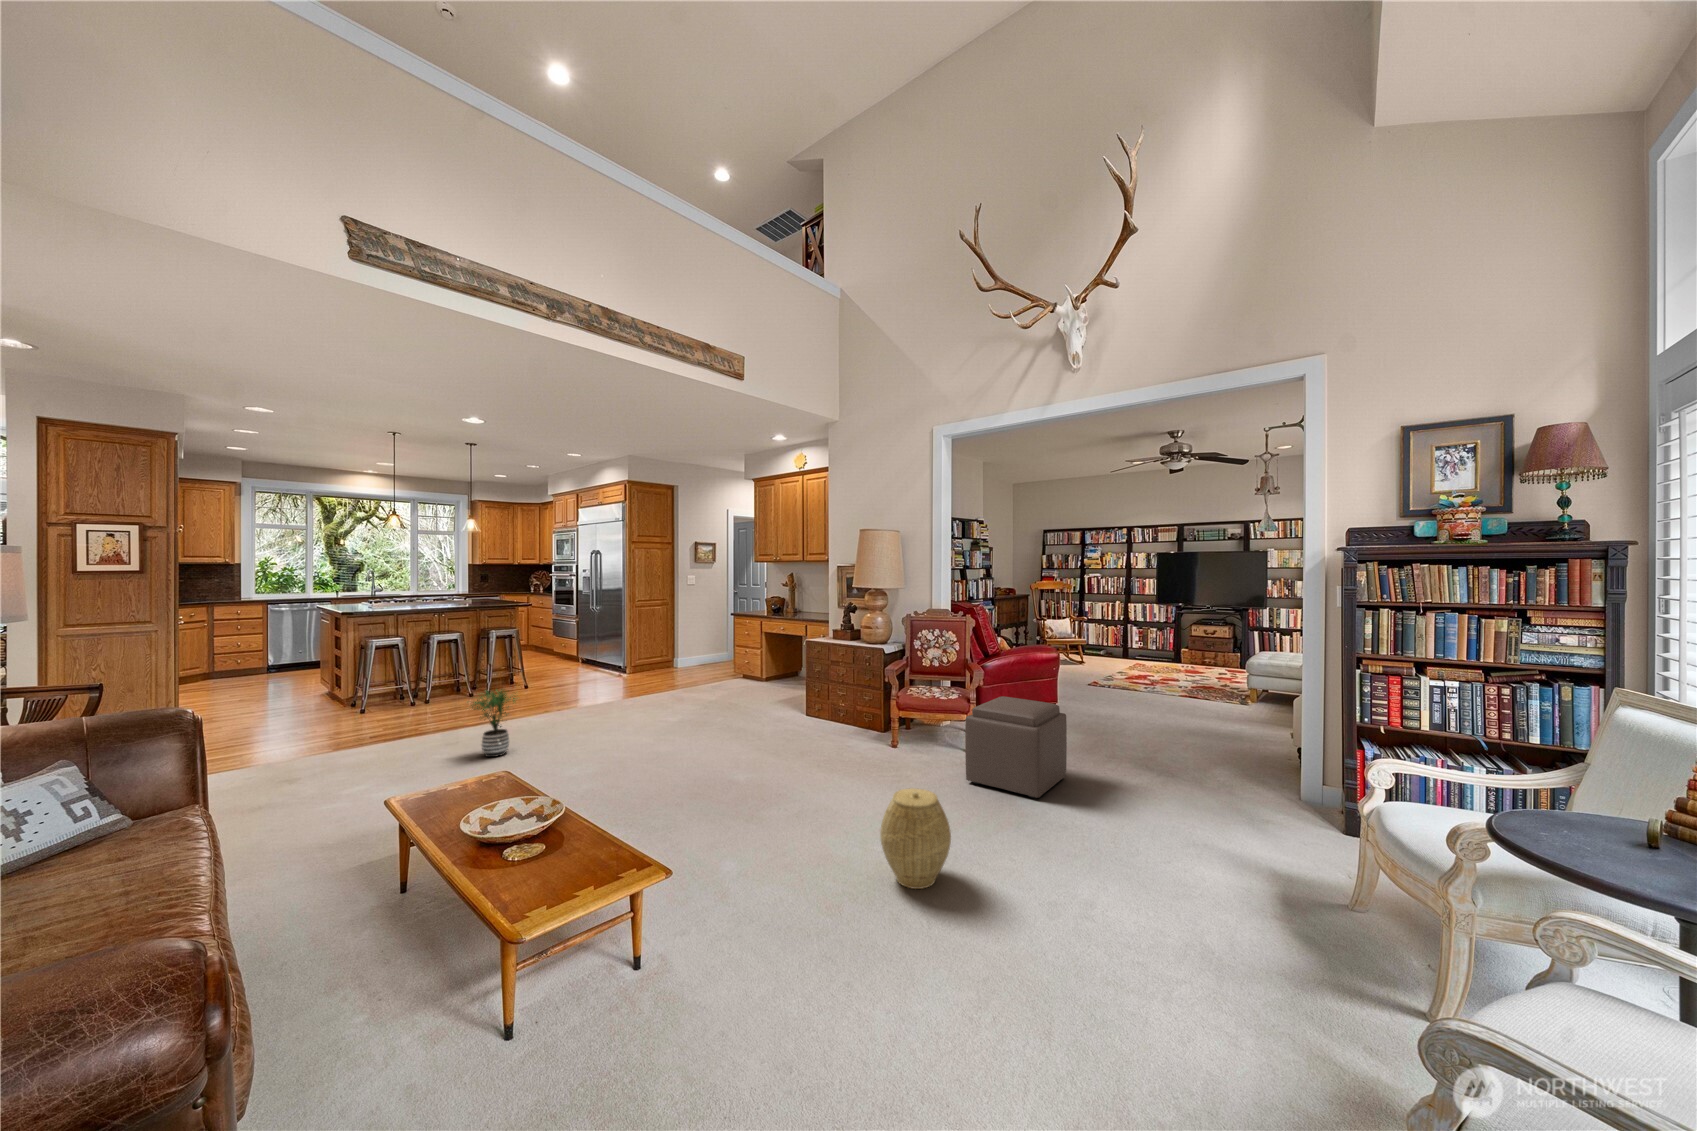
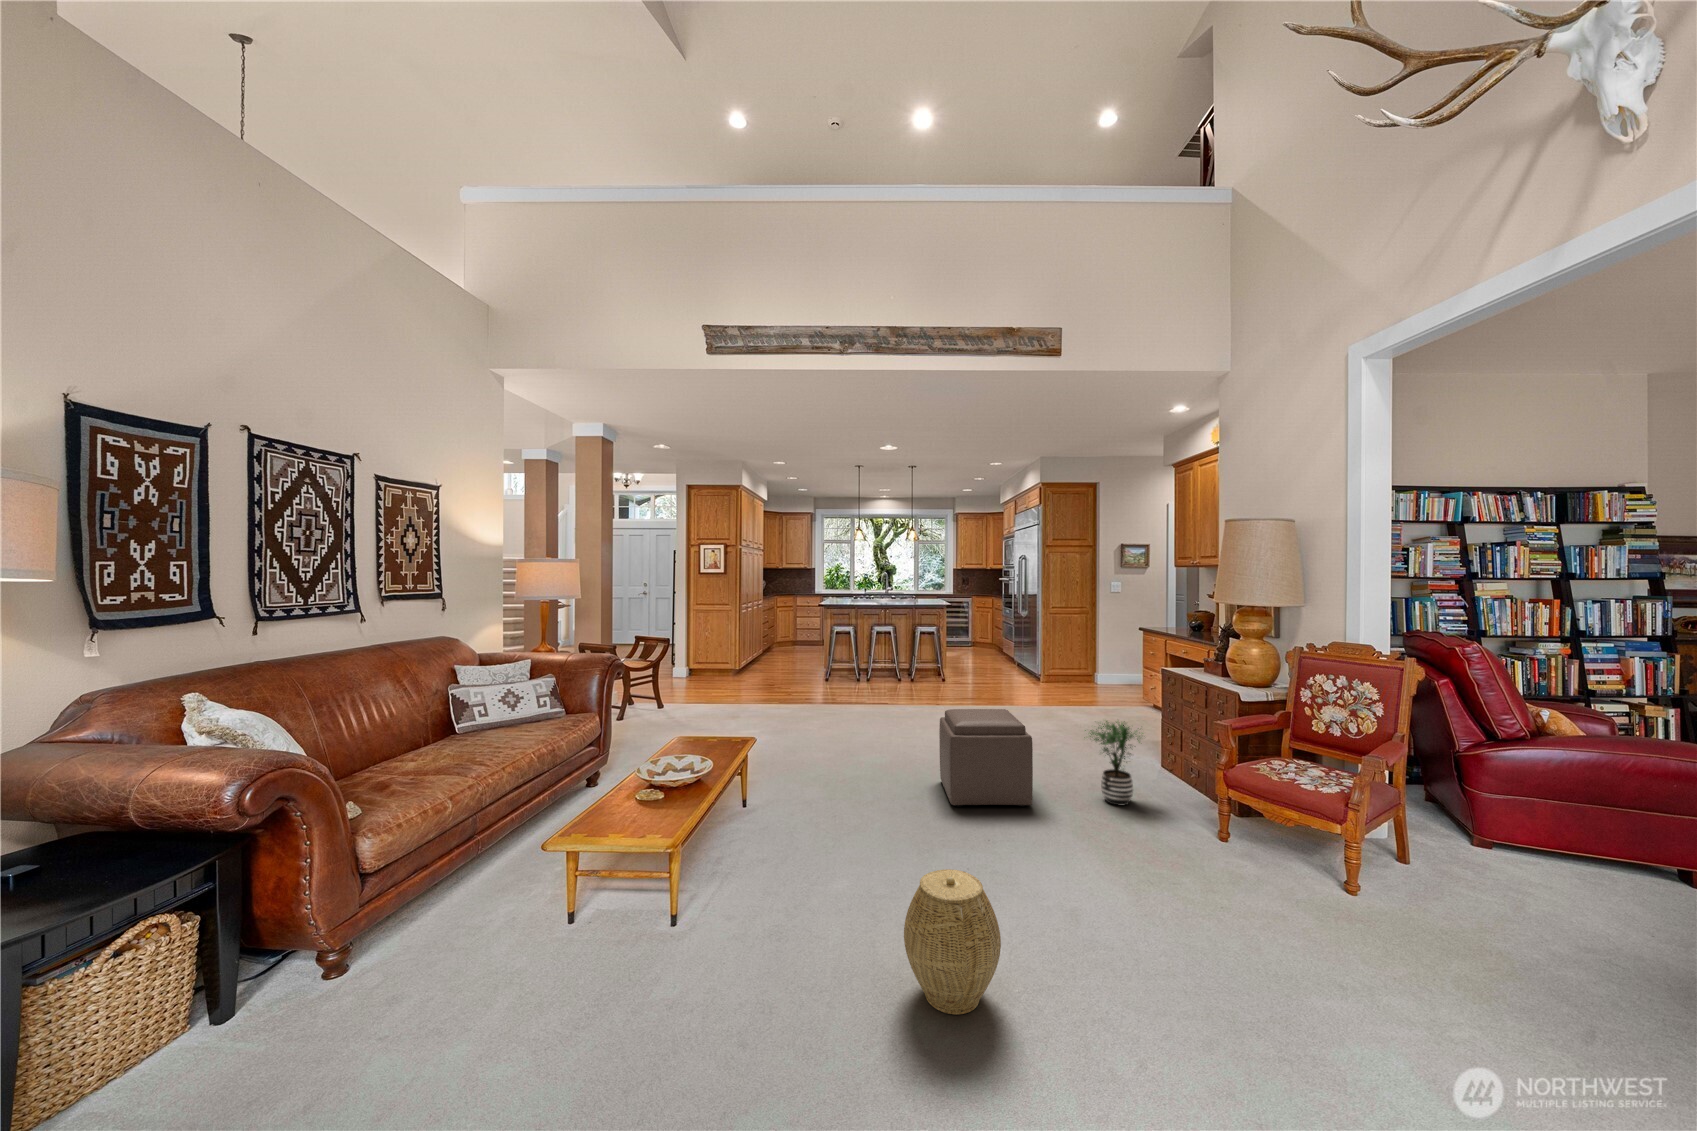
potted plant: present [472,689,515,757] -> present [1084,721,1143,805]
ottoman: present [965,696,1067,798] -> present [939,709,1033,807]

